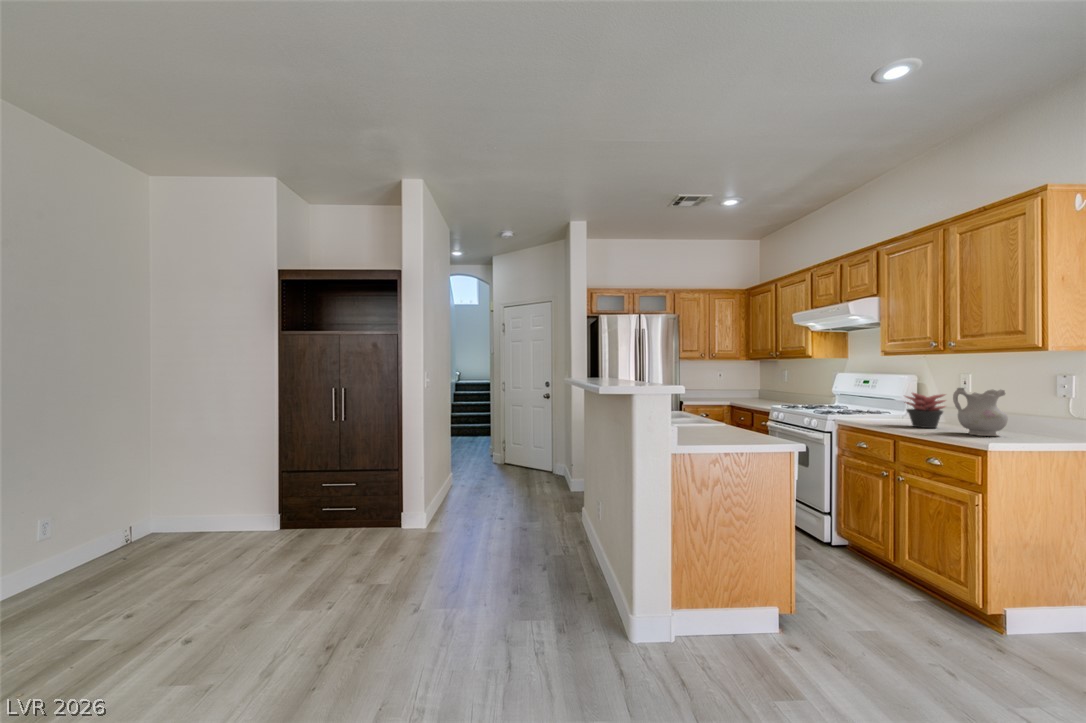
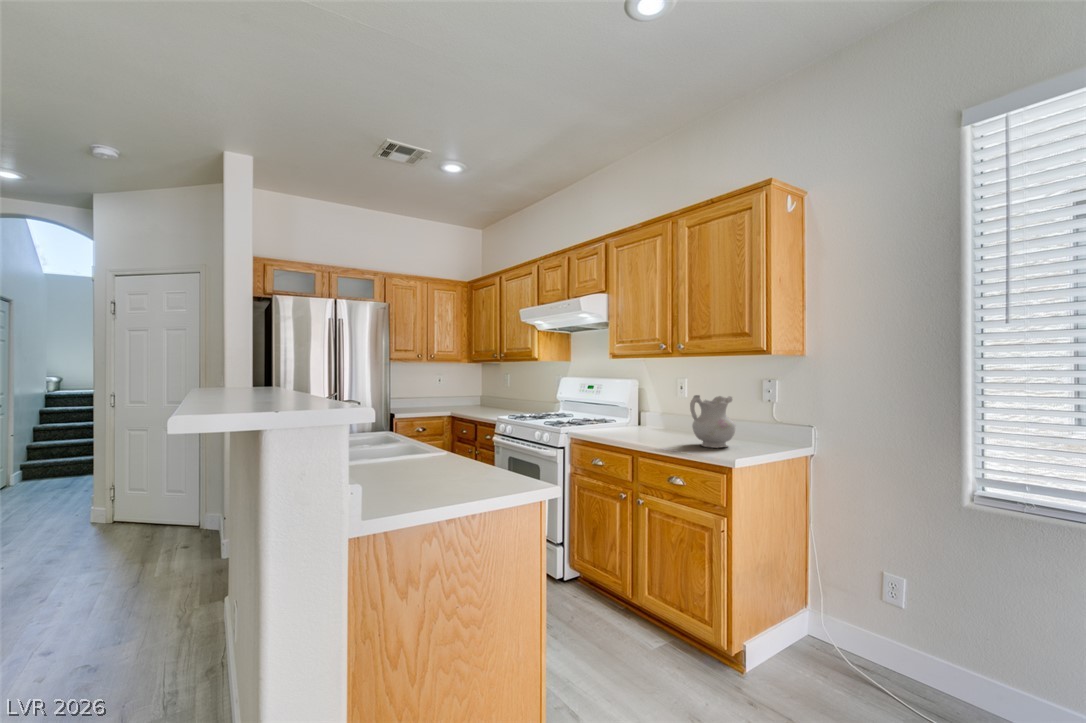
succulent plant: present [906,393,945,428] -> none [639,400,677,440]

